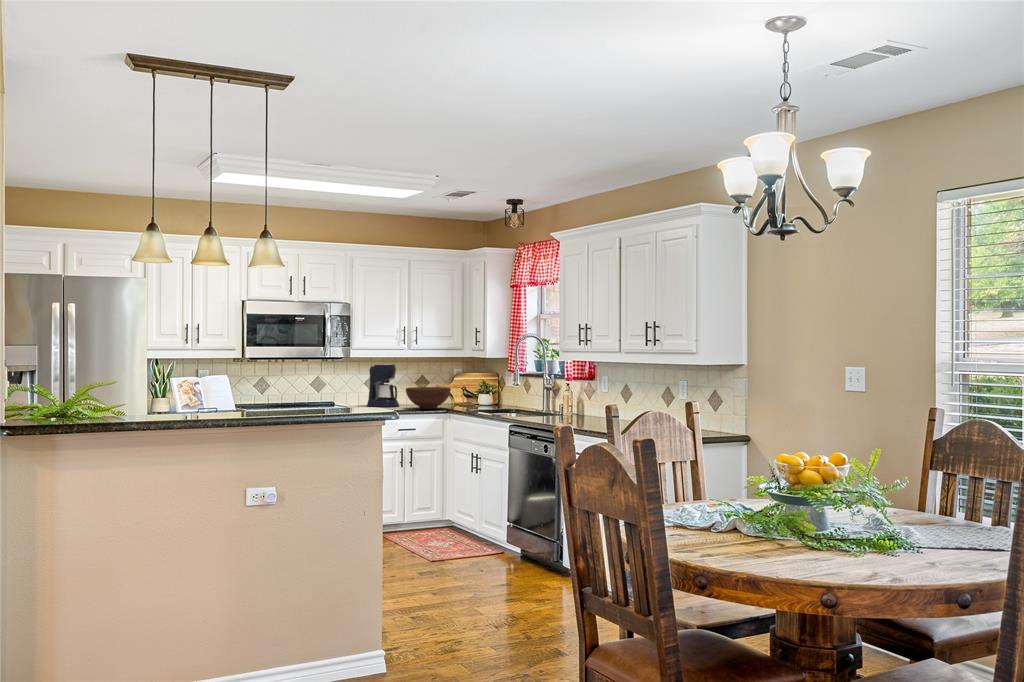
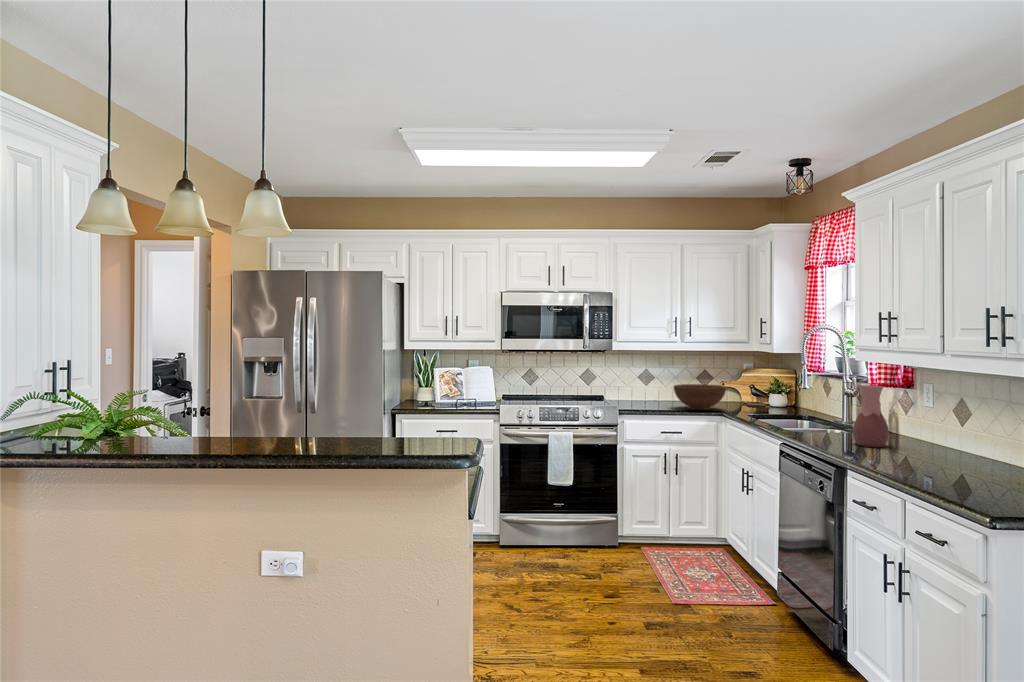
coffee maker: present [367,364,399,407] -> none [639,358,675,404]
vase: none [561,378,583,421] -> present [853,385,889,447]

